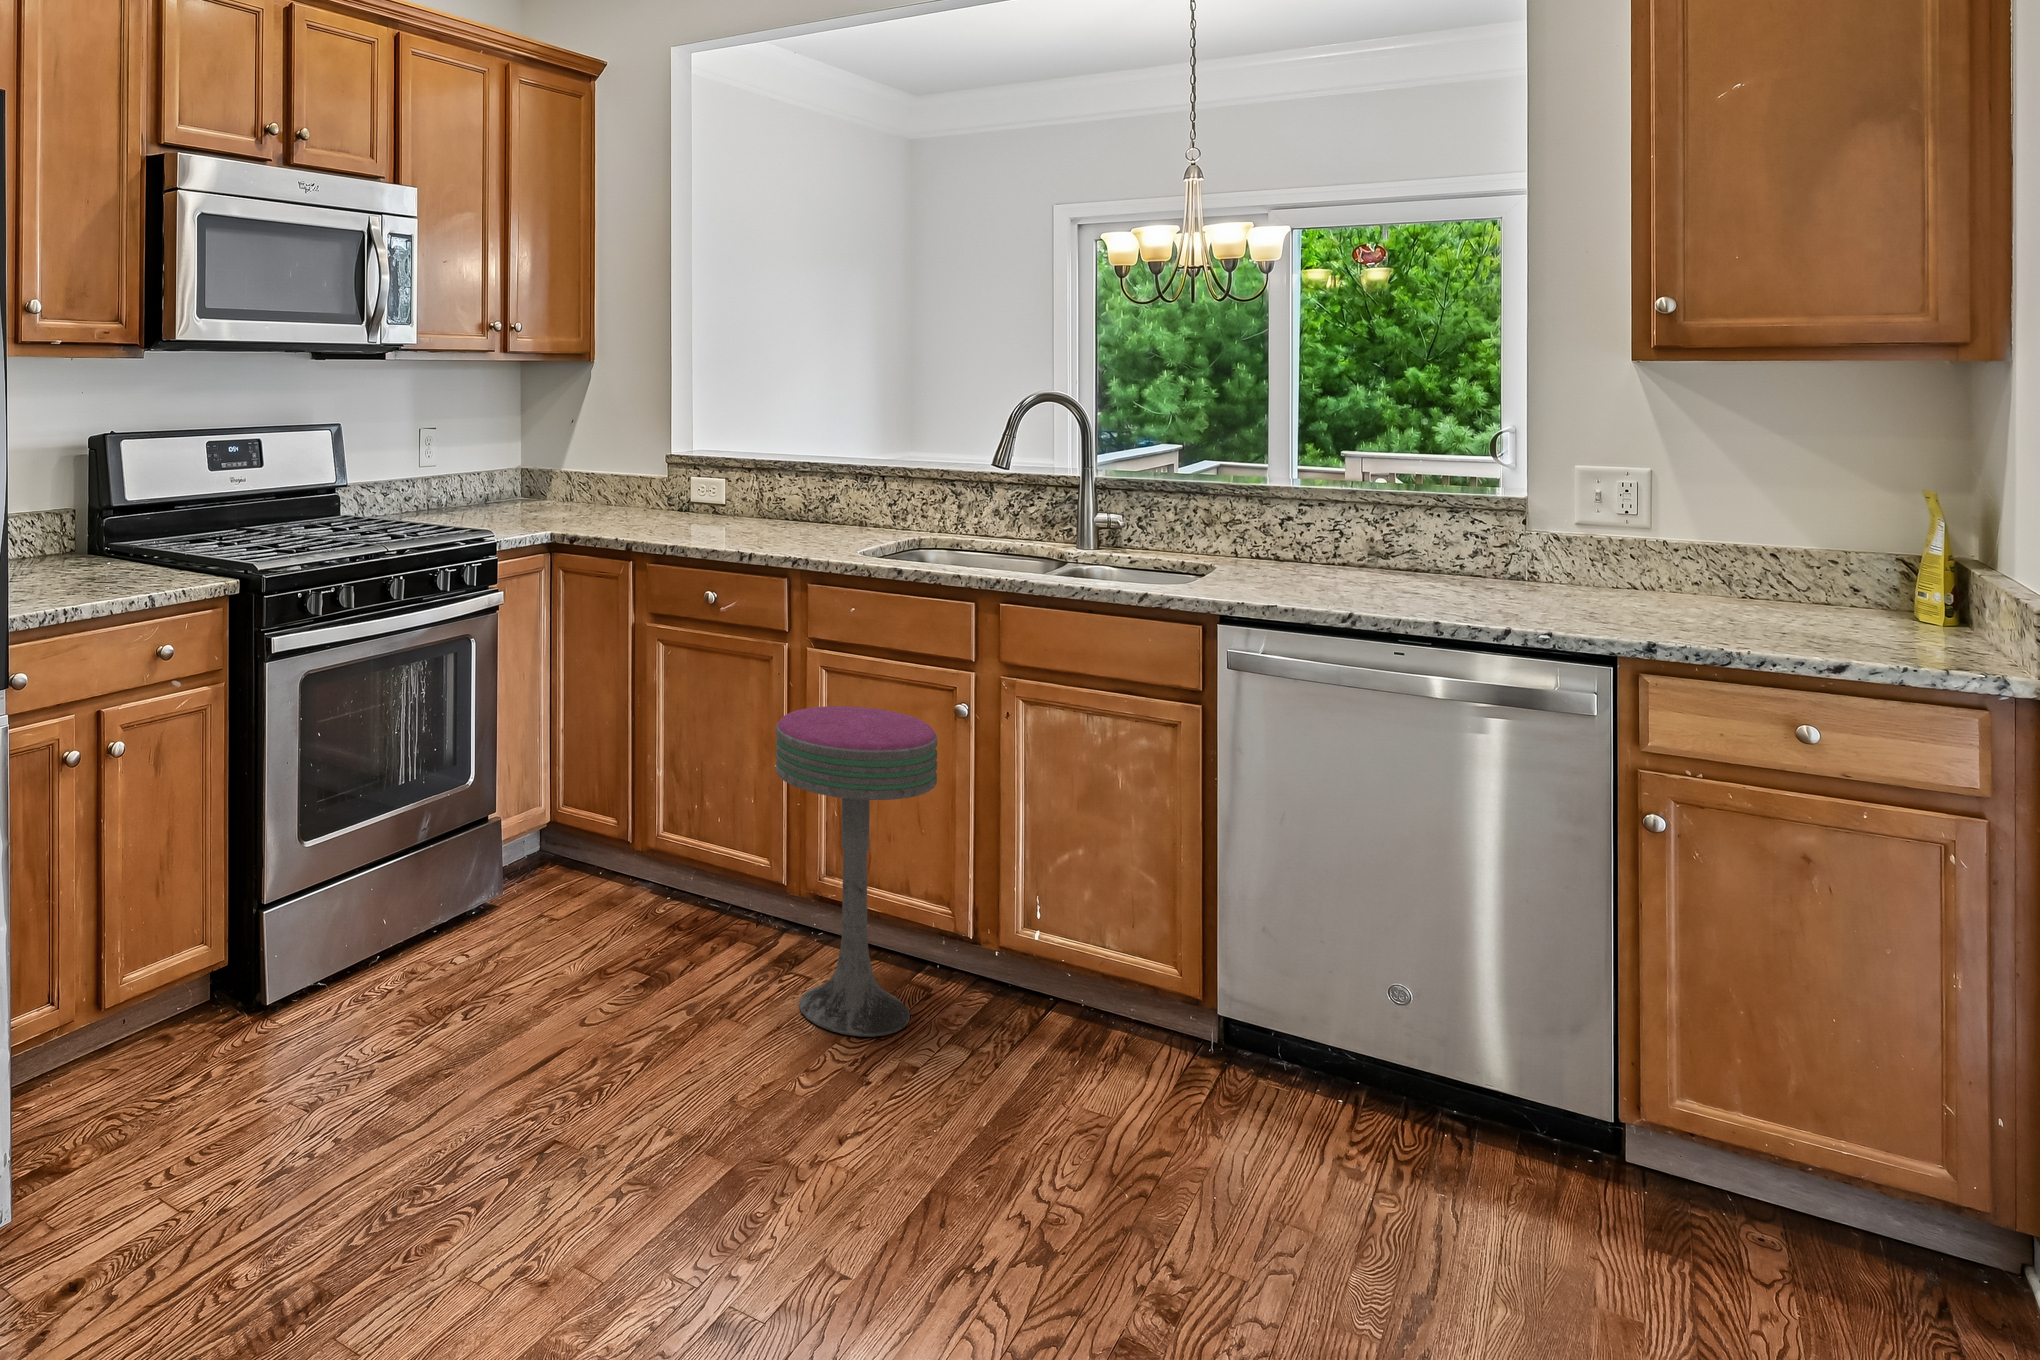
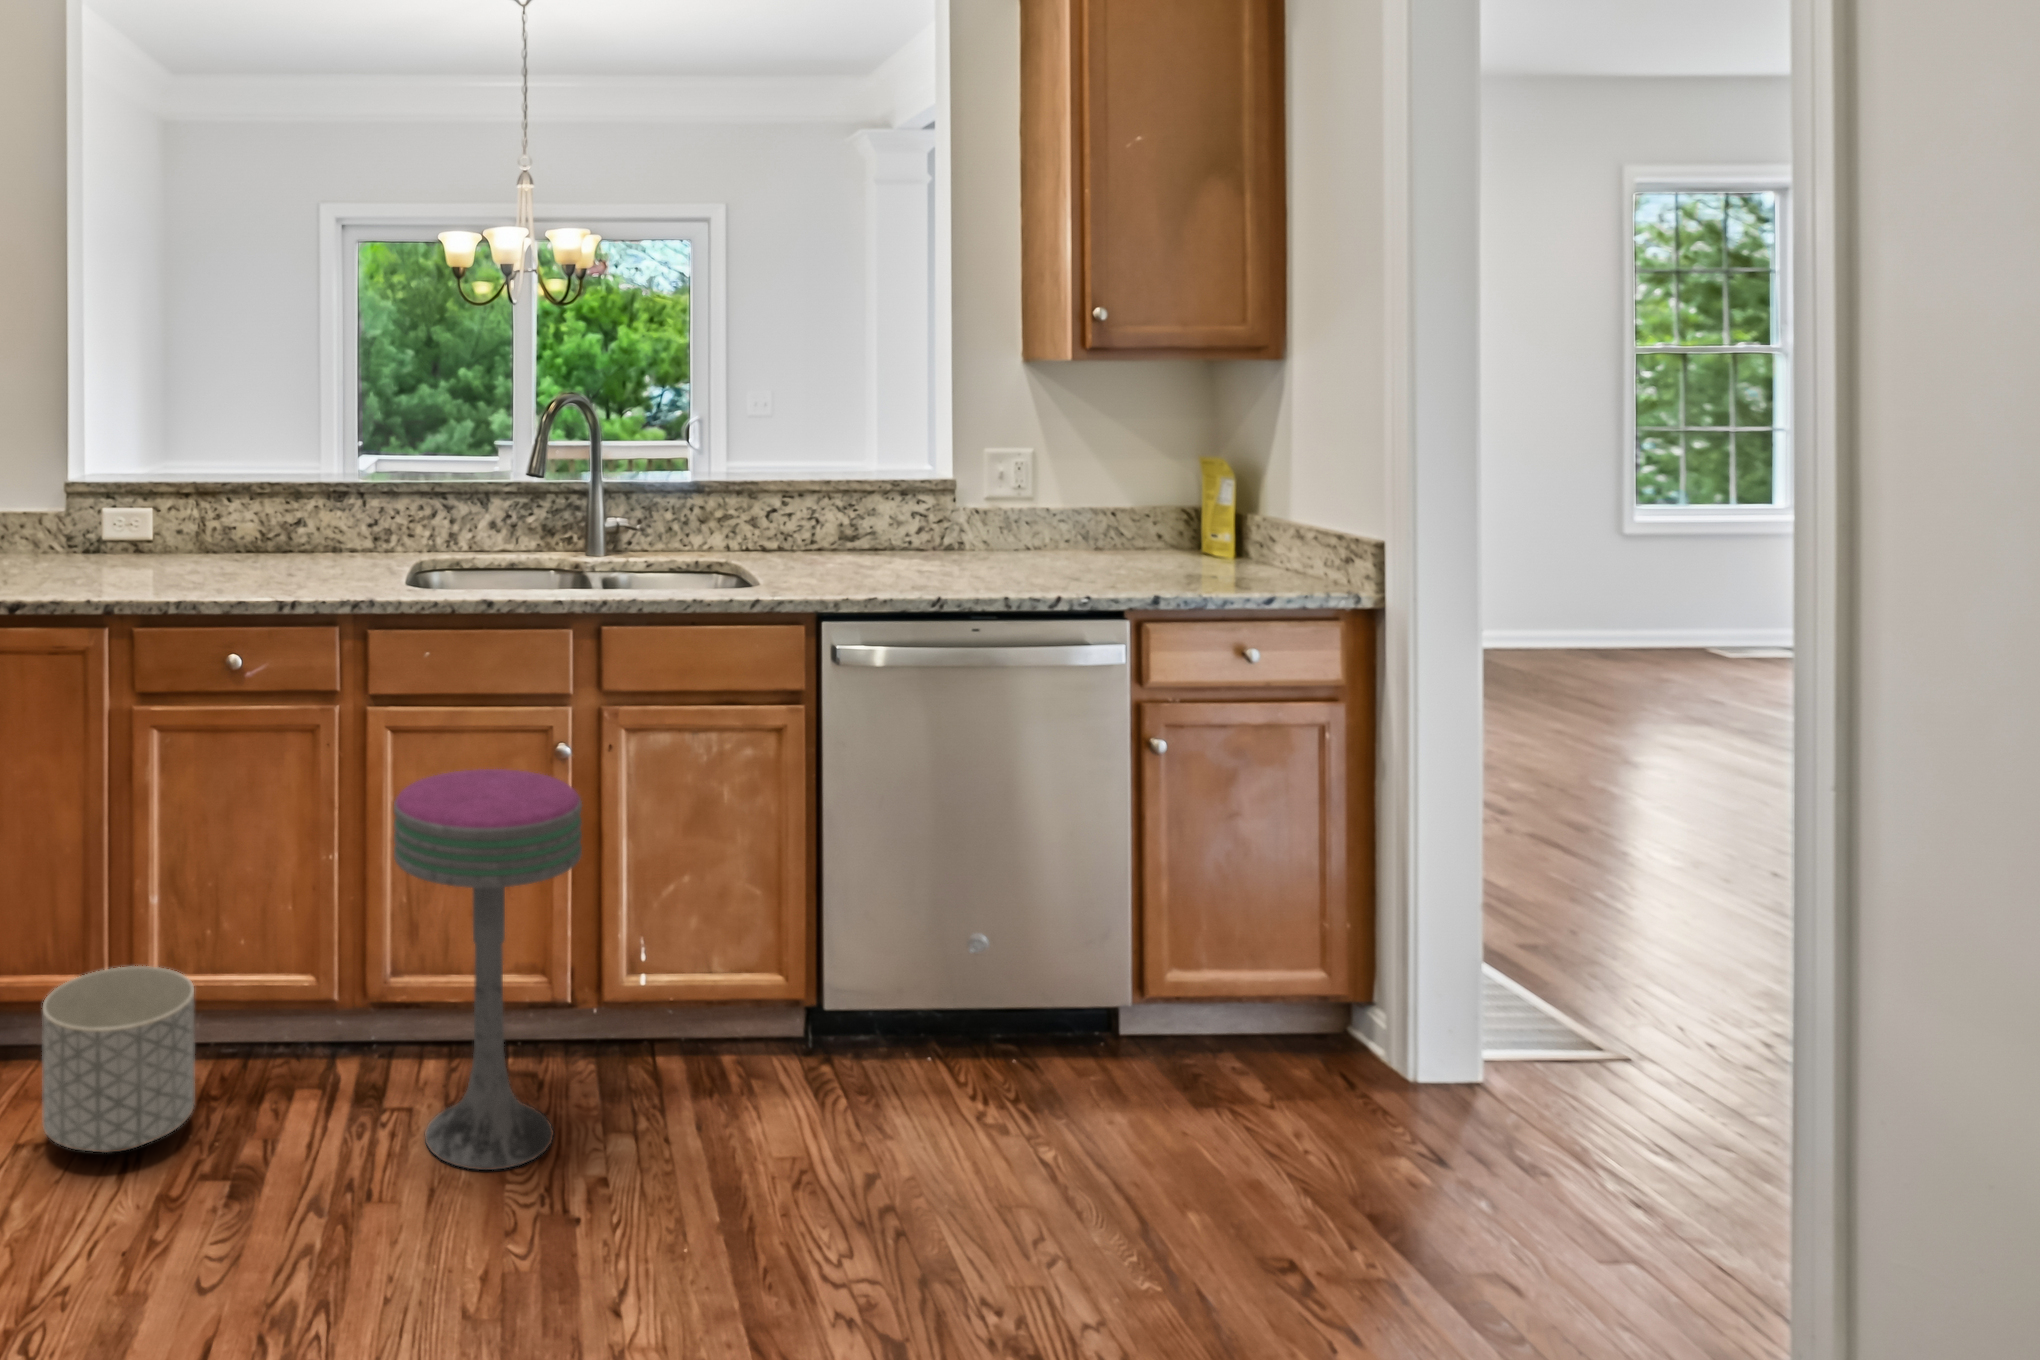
planter: none [552,810,659,938] -> present [42,966,195,1153]

